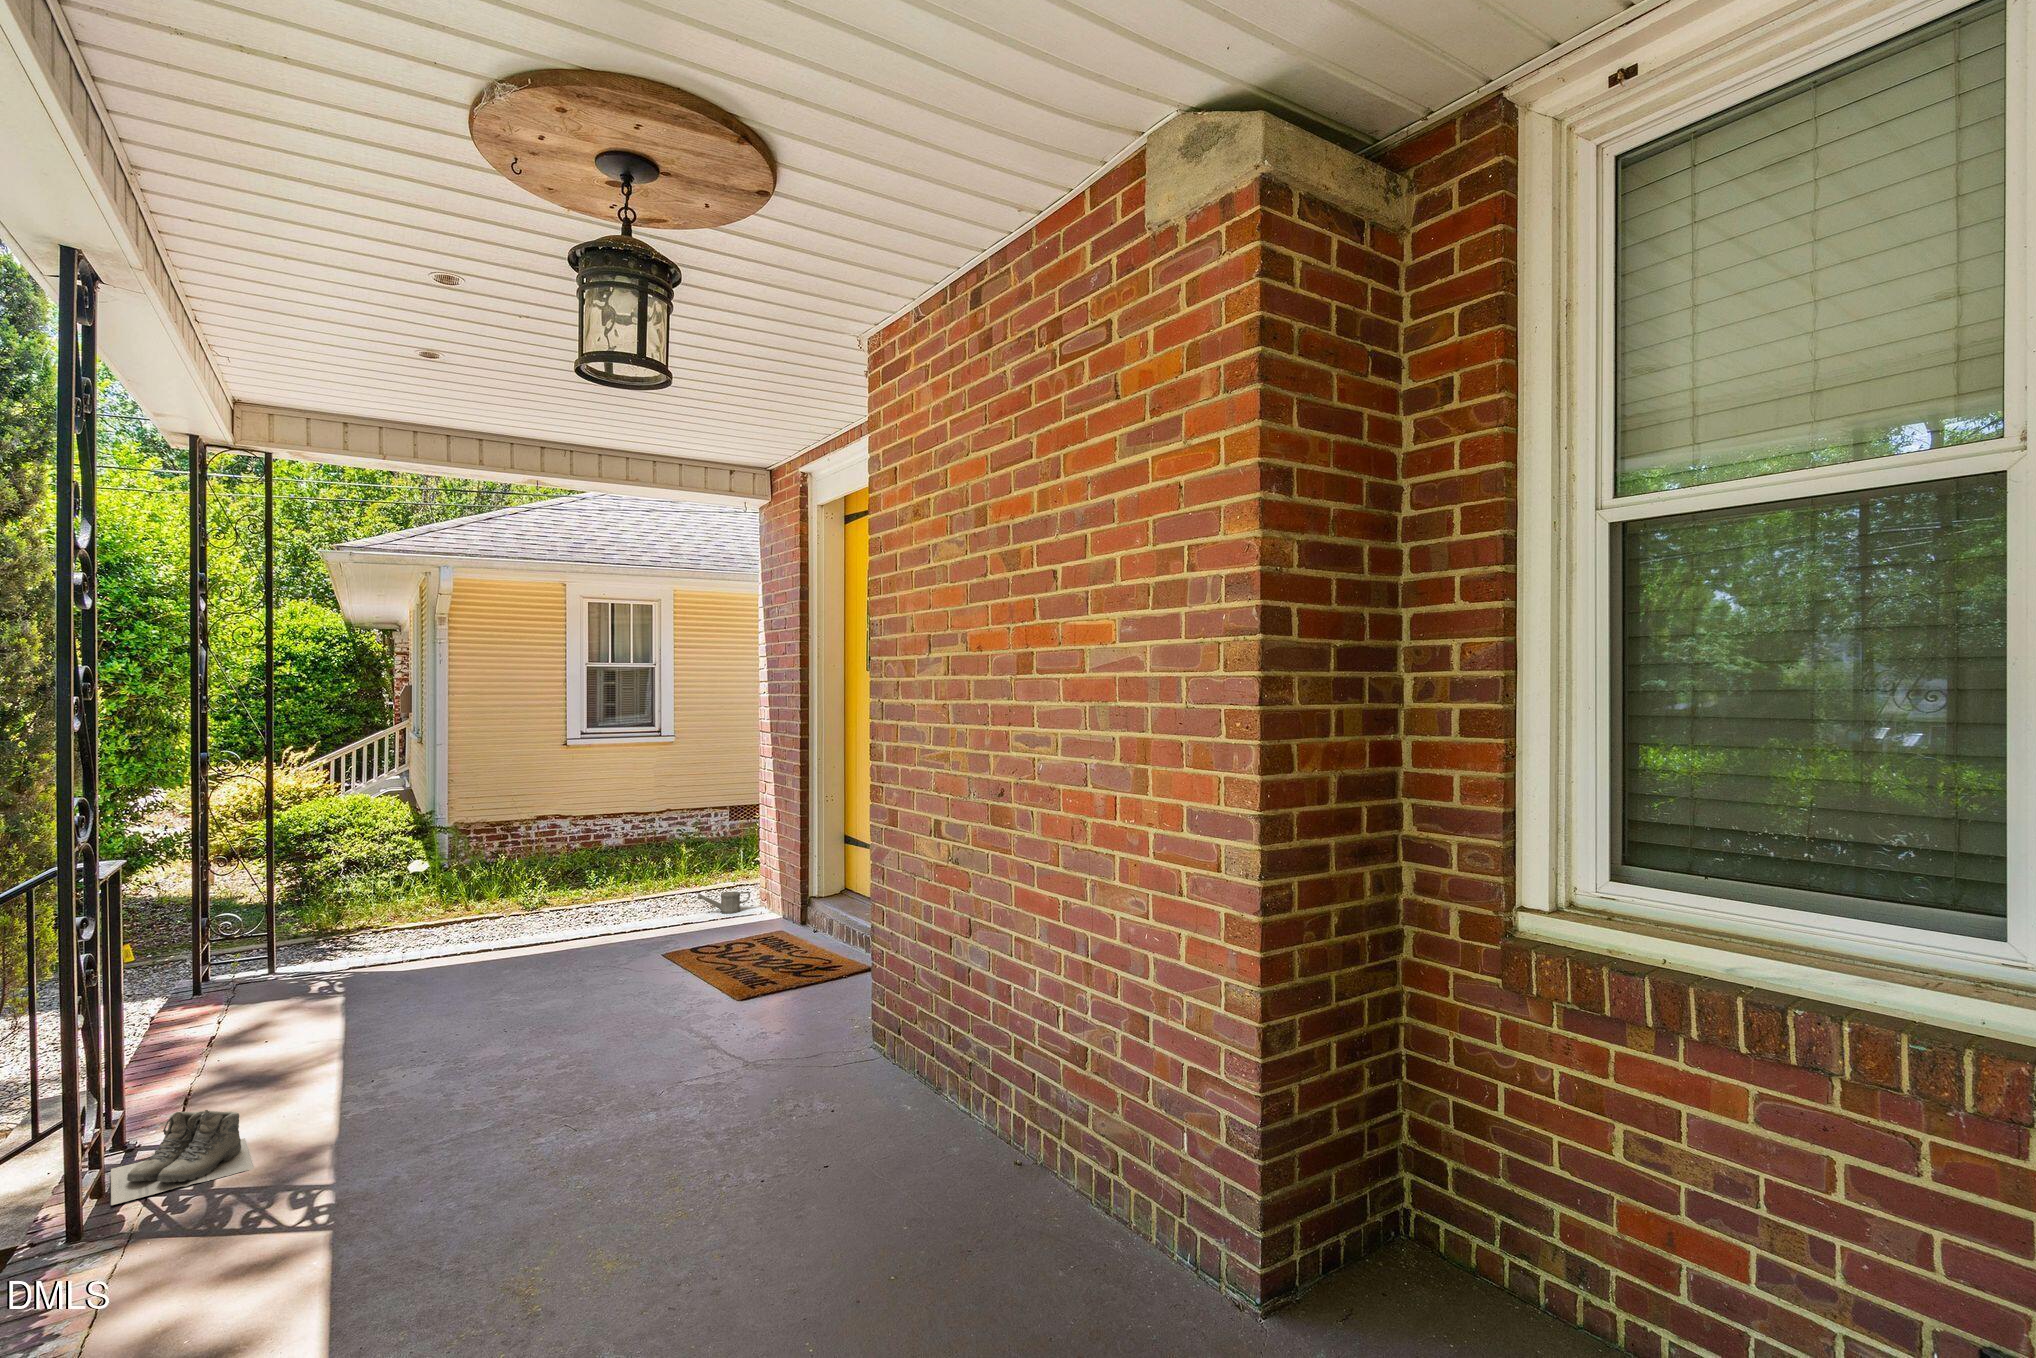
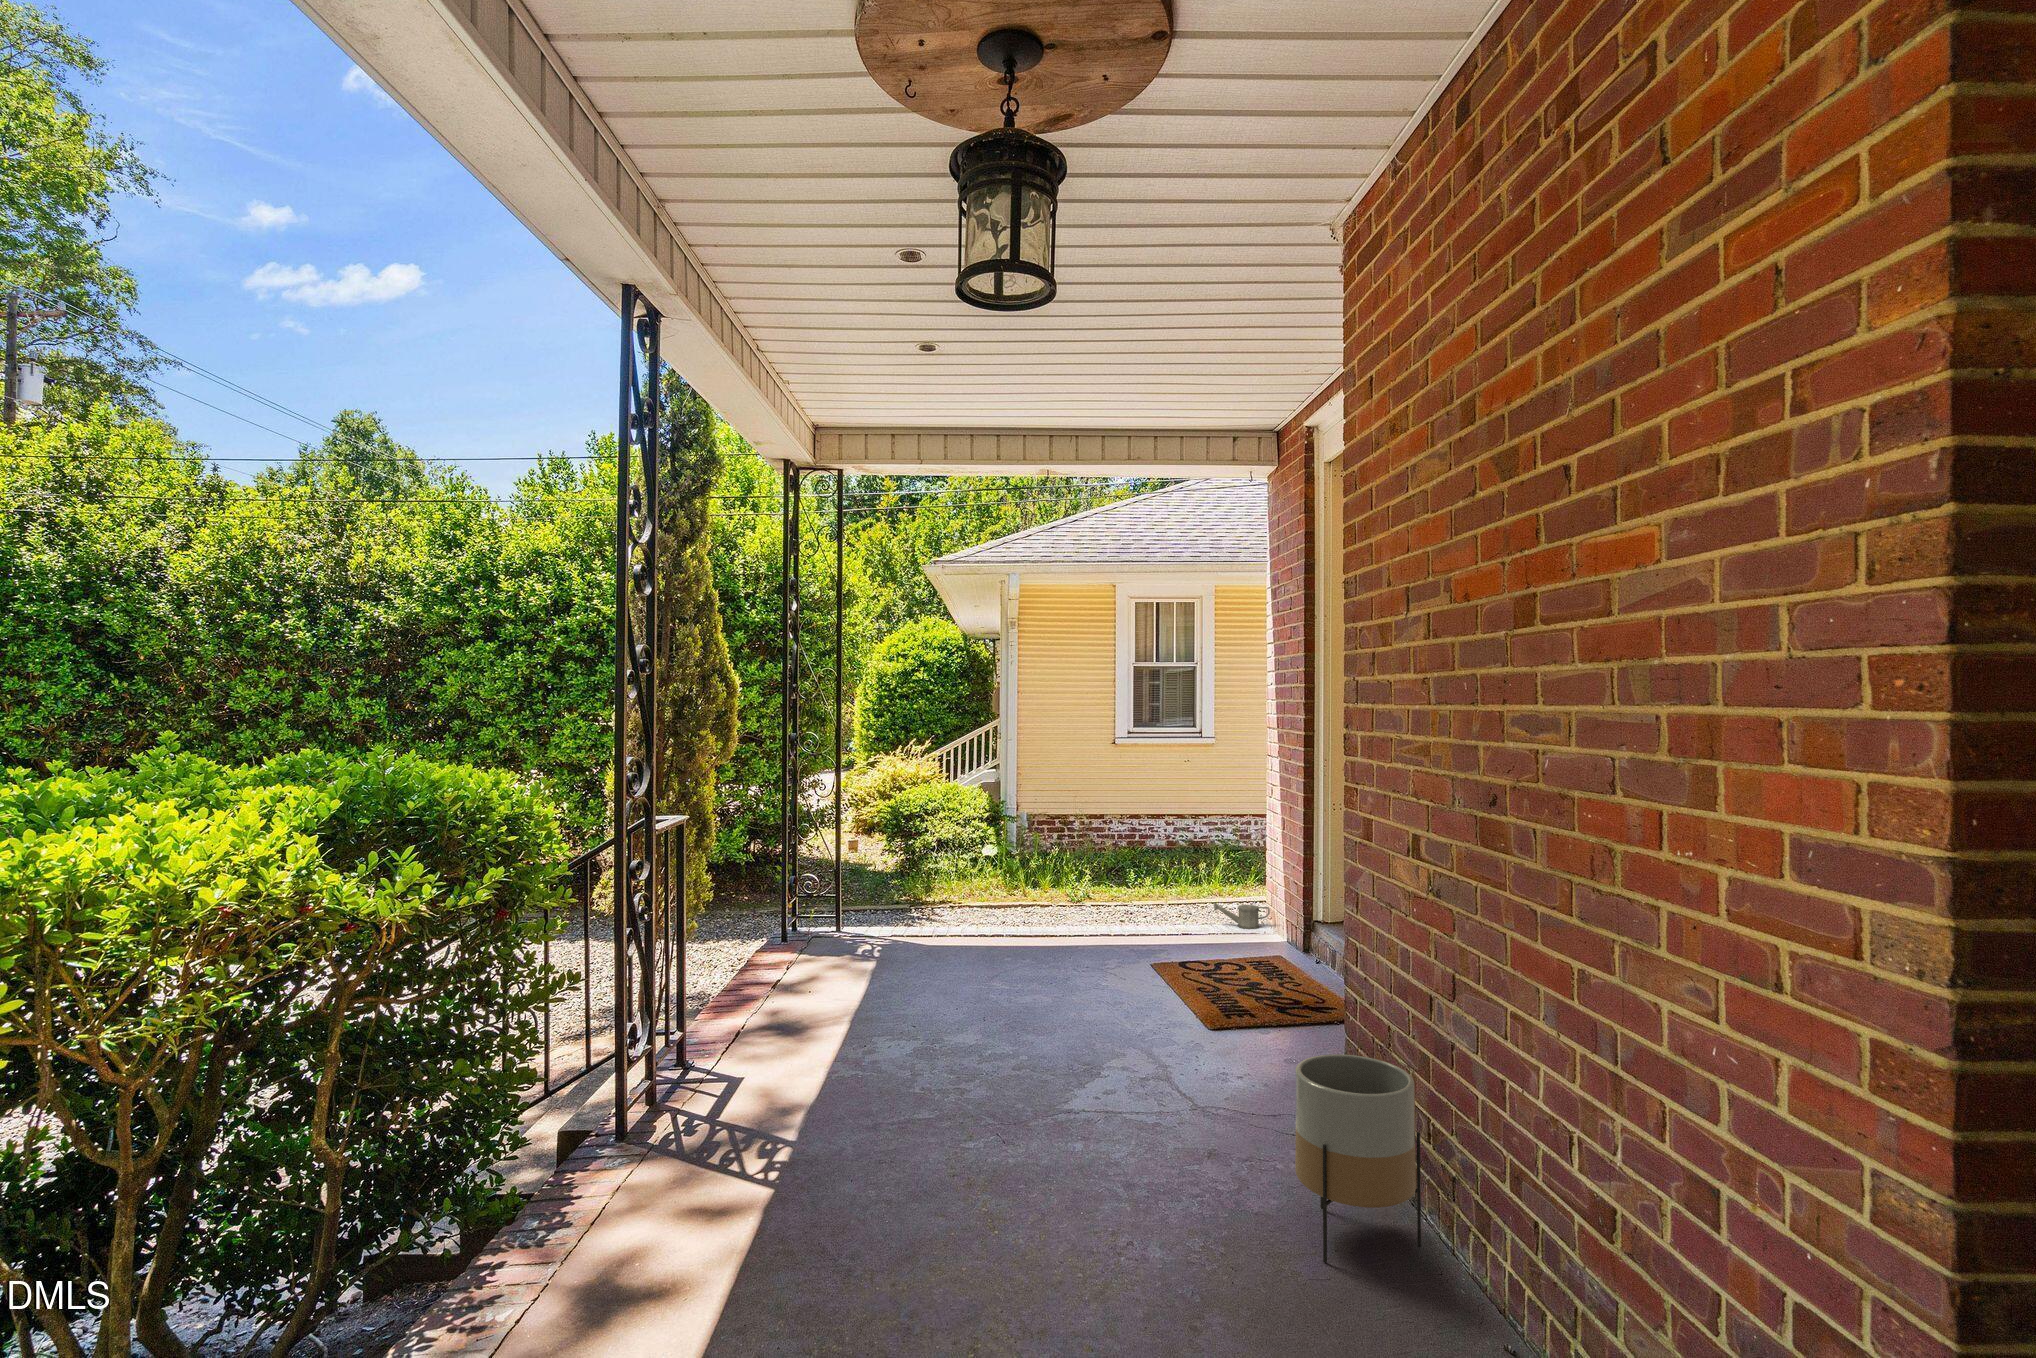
planter: none [850,991,940,1149] -> present [1295,1054,1421,1263]
boots: present [111,1110,254,1205] -> none [651,1041,760,1113]

